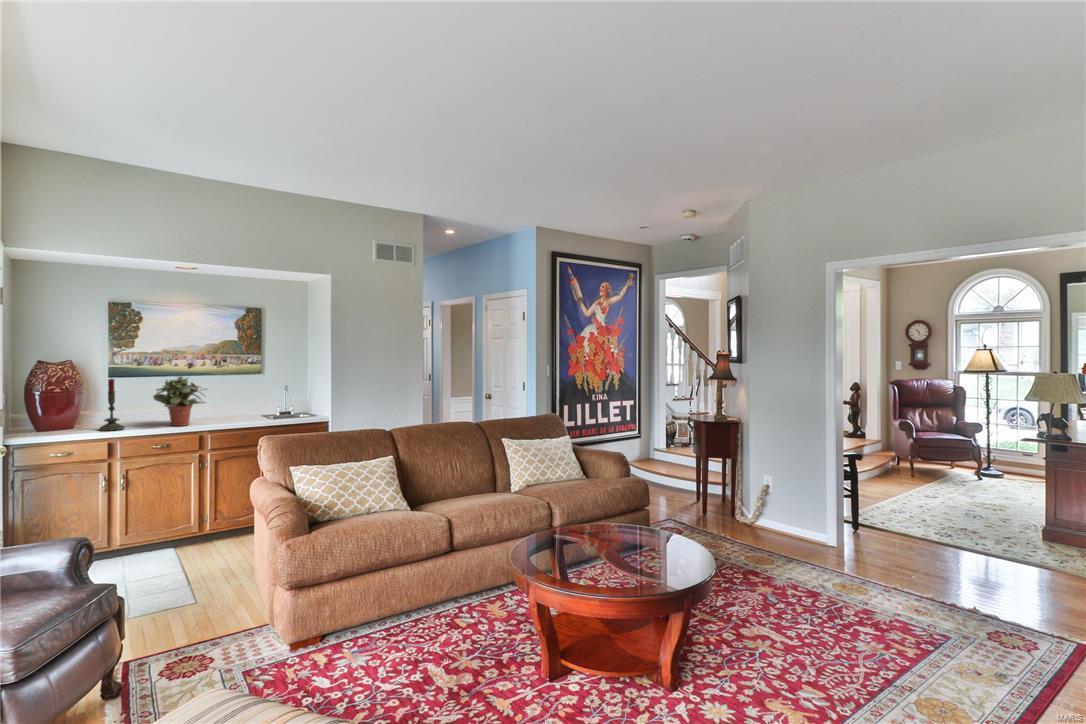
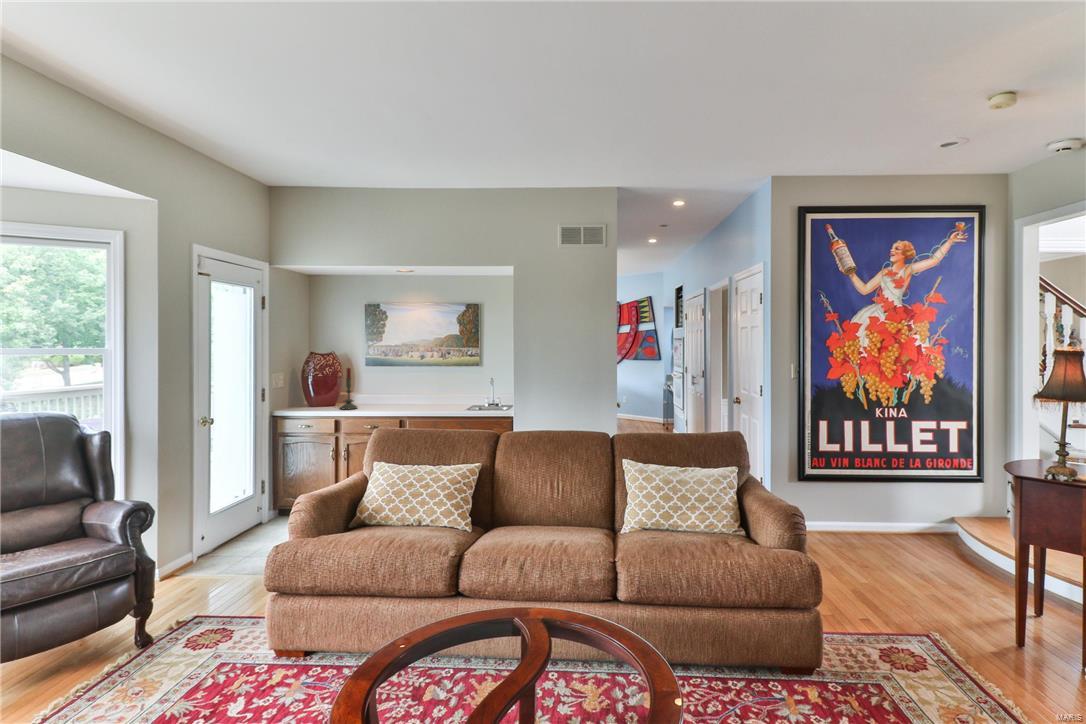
potted plant: present [153,377,207,426] -> none [375,367,417,410]

